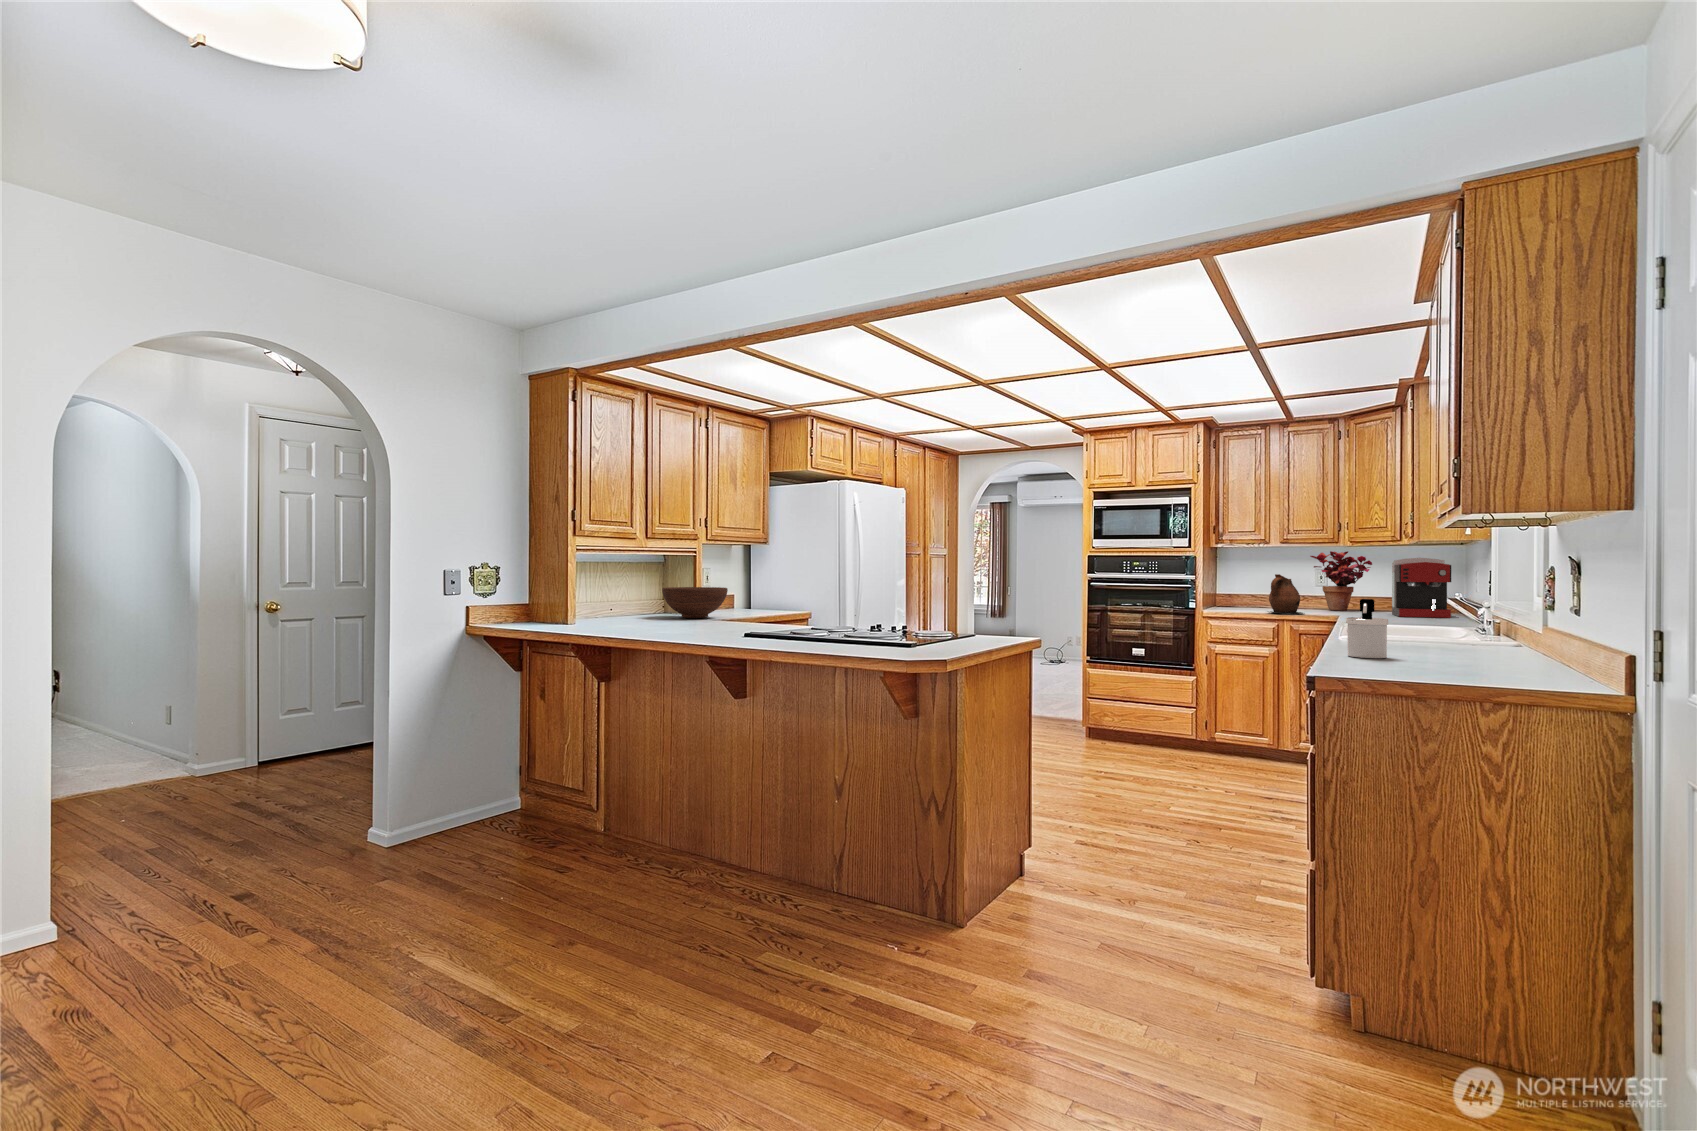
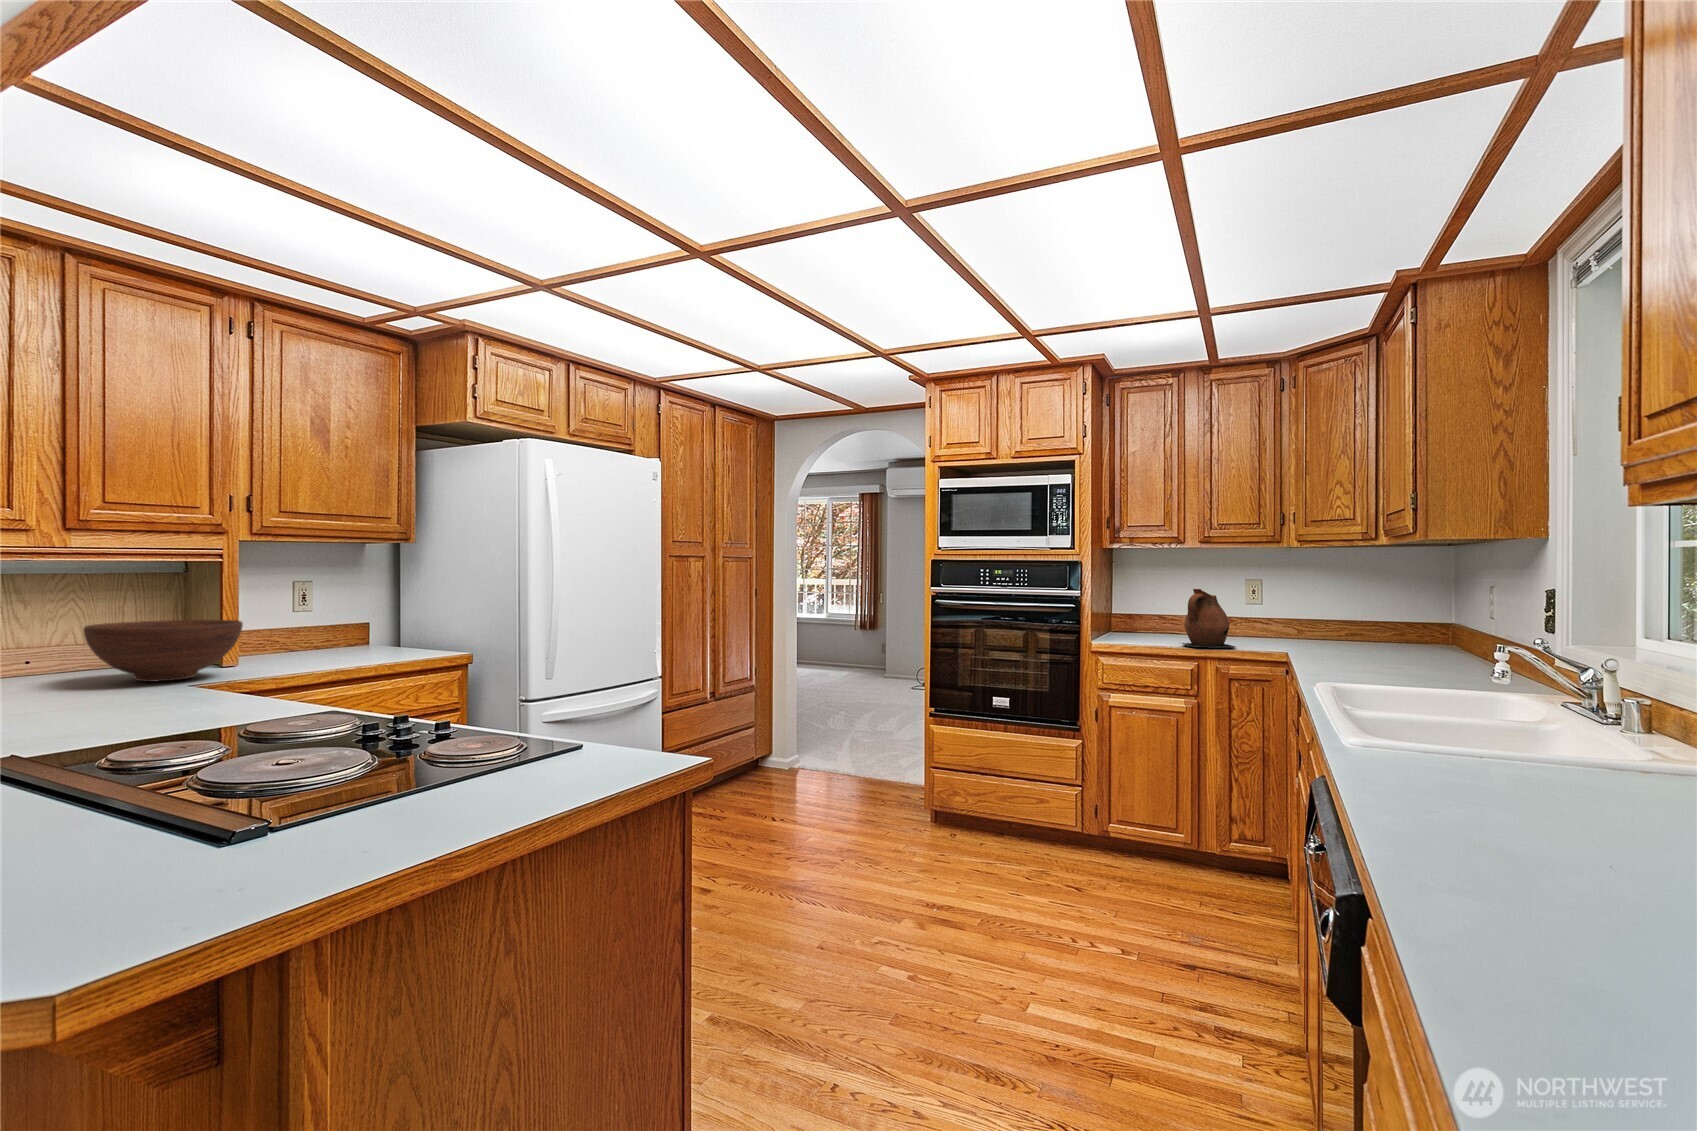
potted plant: present [1310,551,1372,611] -> none [1239,554,1328,639]
coffee maker: present [1392,558,1451,618] -> none [1359,564,1453,657]
soap dispenser: present [1346,599,1388,658] -> none [1419,691,1543,866]

